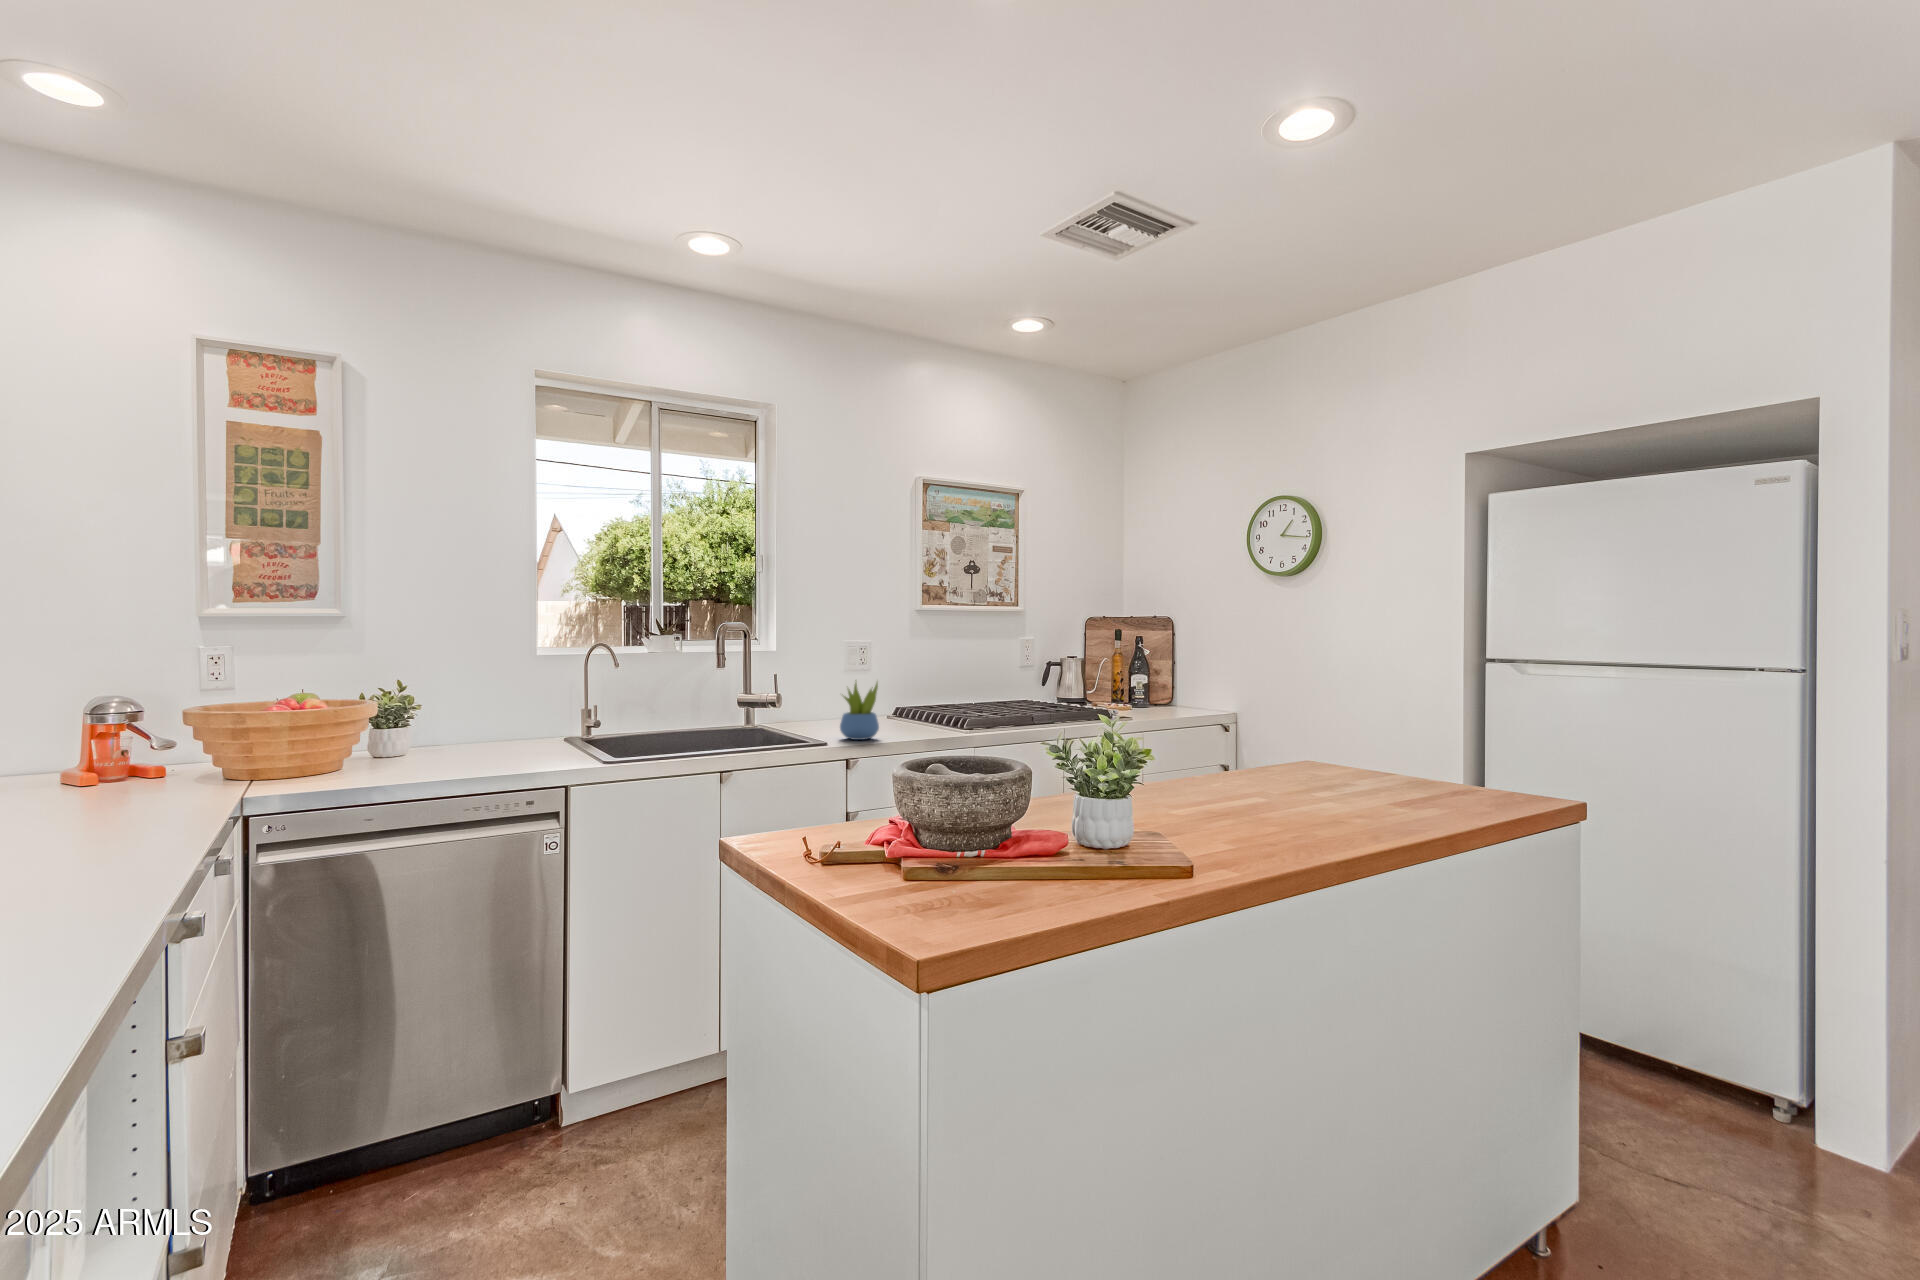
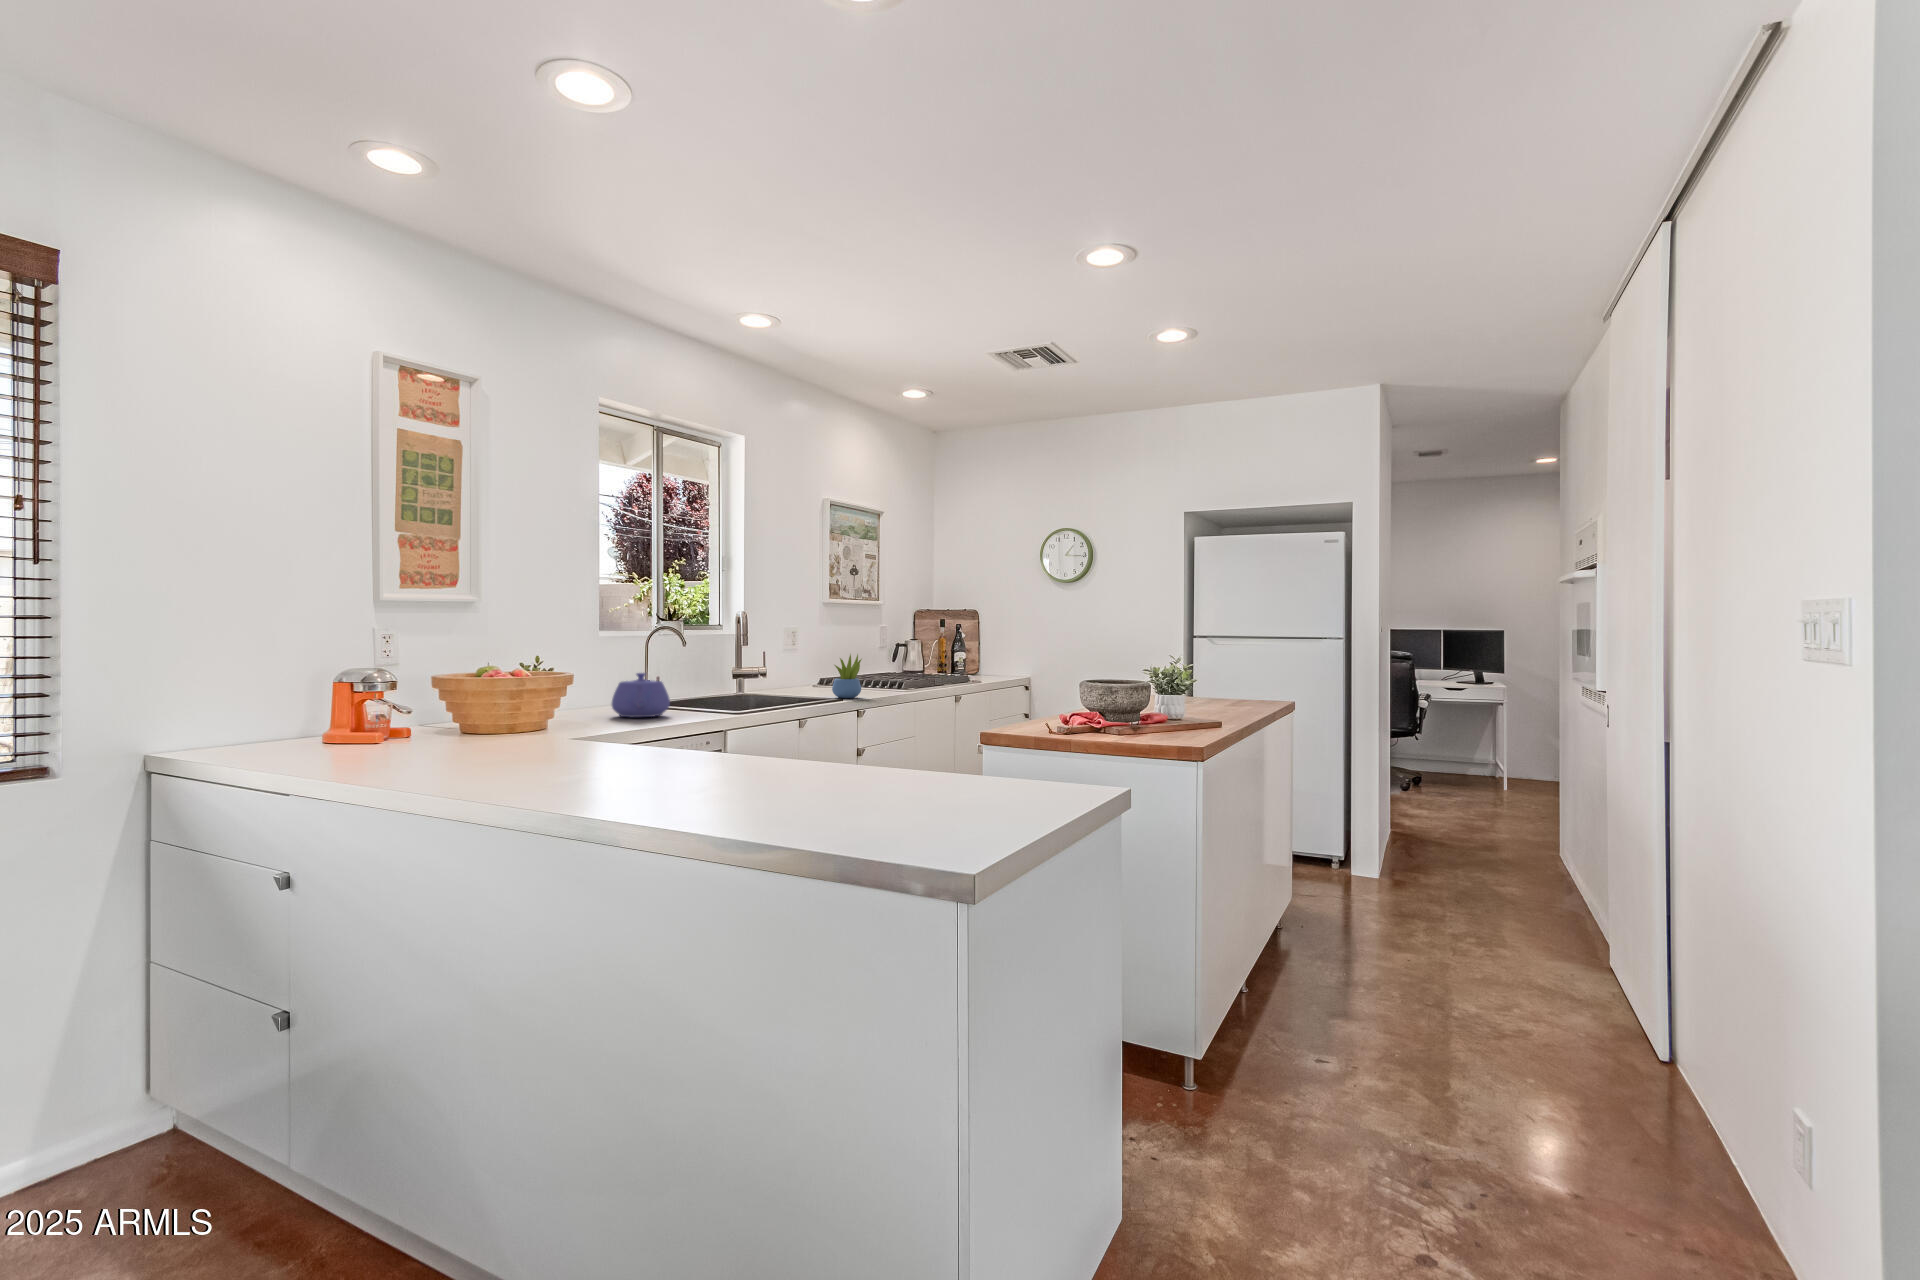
teapot: none [440,704,525,762] -> present [612,673,670,717]

